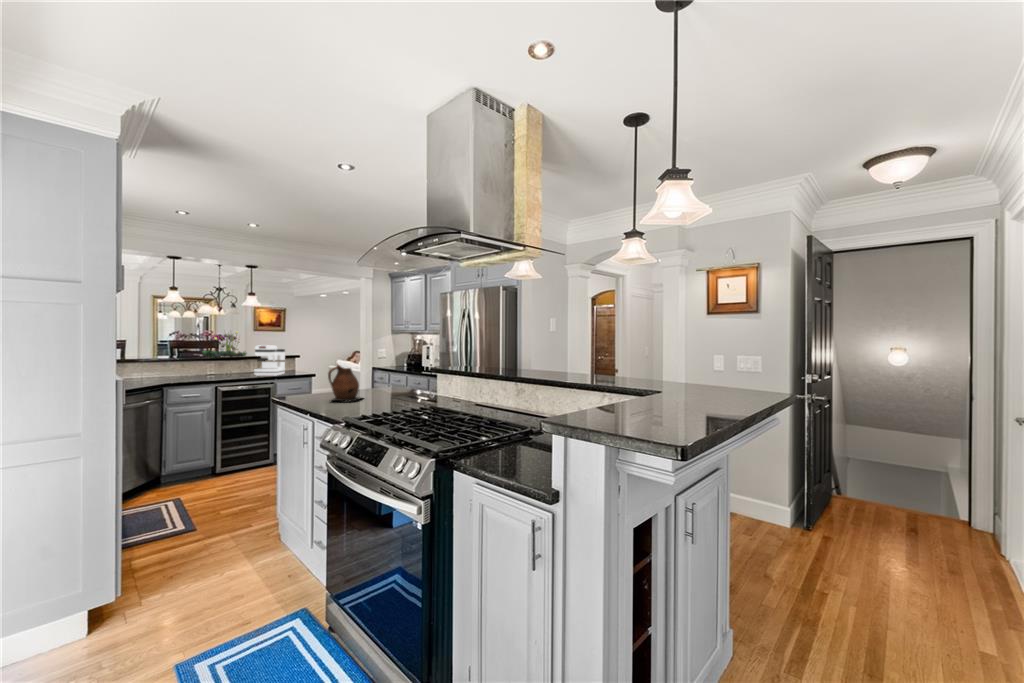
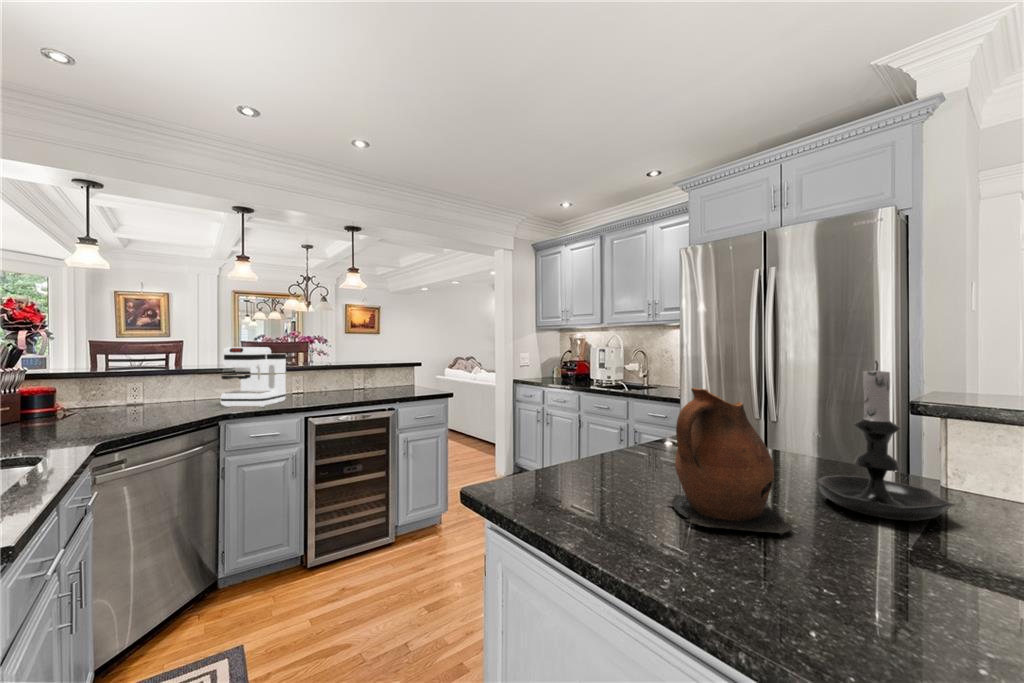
plant: present [202,331,246,359] -> none [283,321,350,368]
coffee maker: present [254,345,285,376] -> present [221,347,286,407]
candle holder: none [378,356,411,400] -> present [817,361,954,521]

